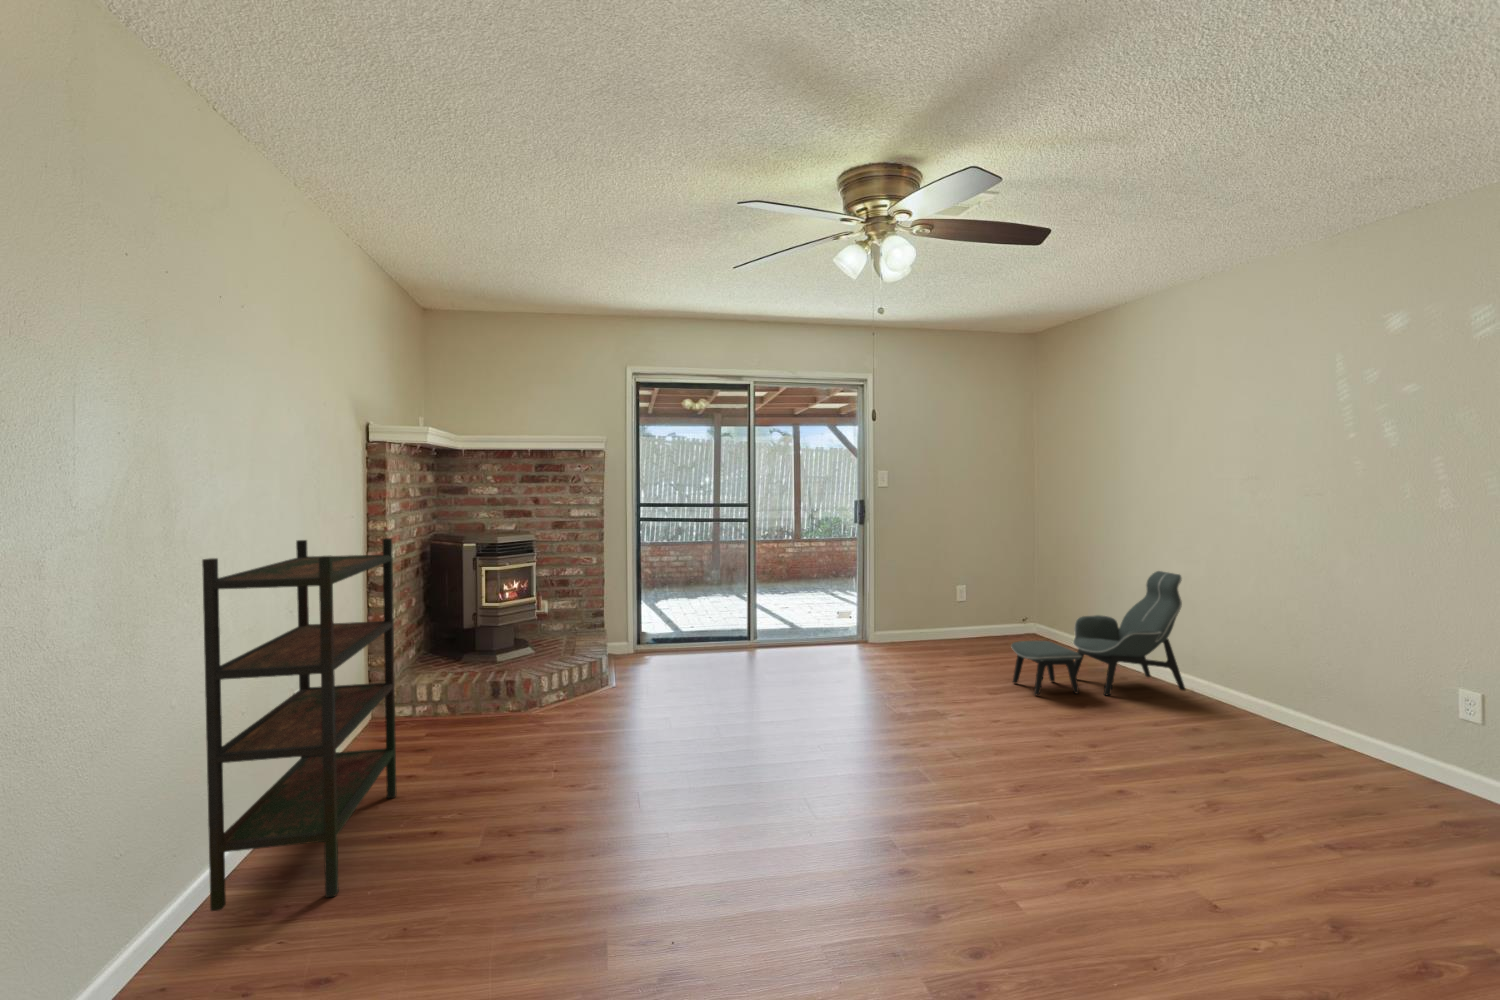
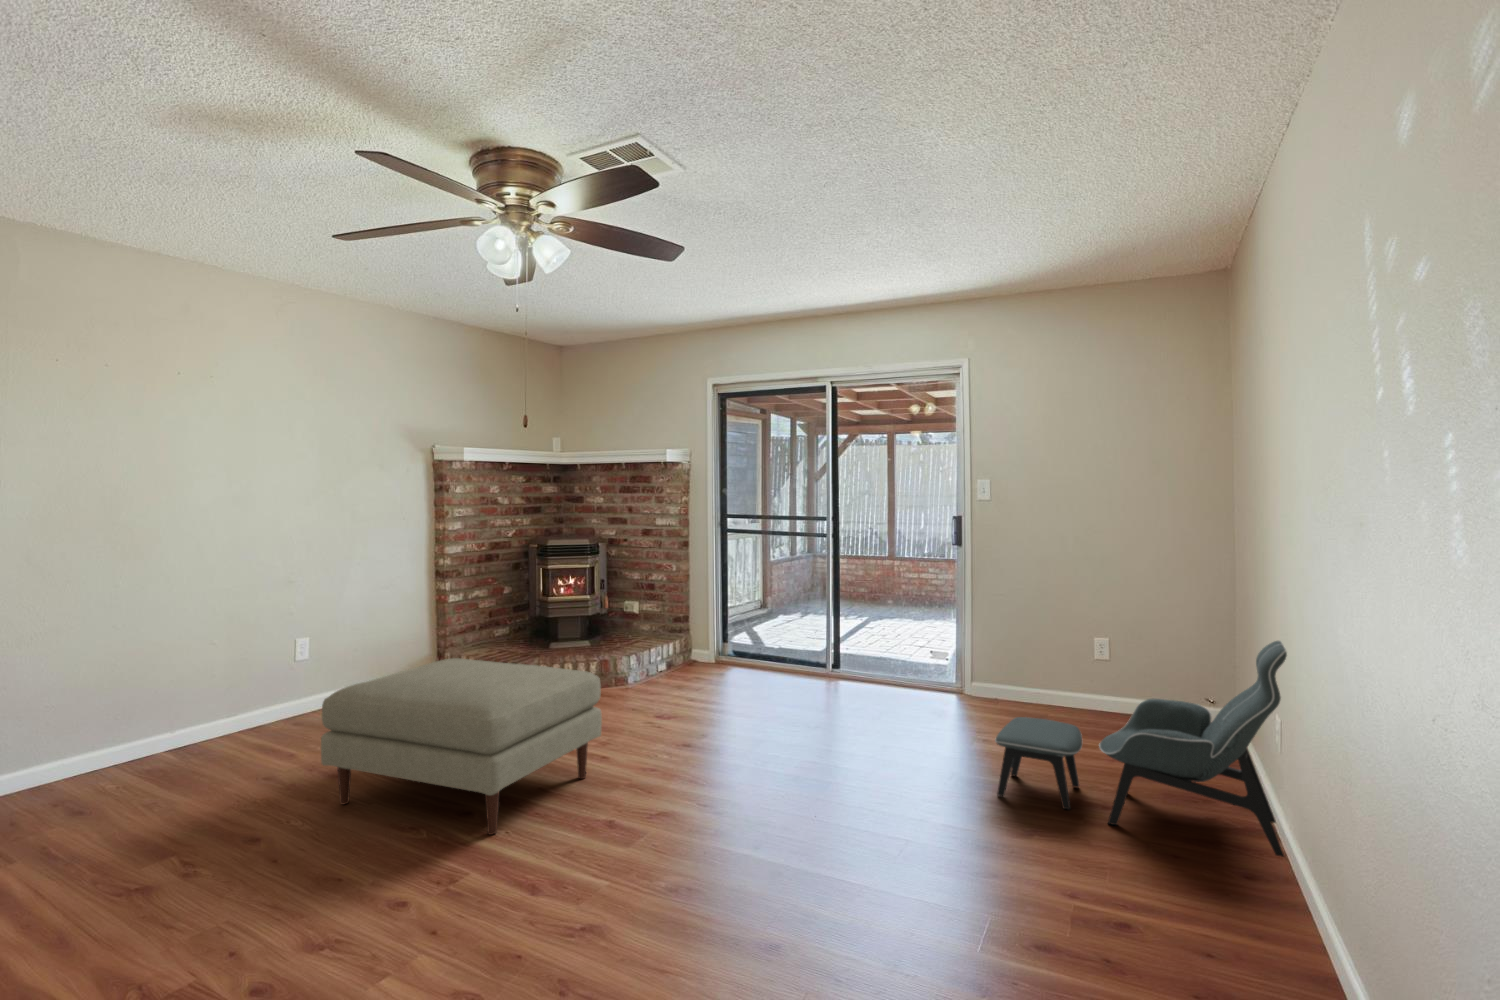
bookshelf: present [202,538,396,911] -> none [136,531,333,773]
ottoman: none [615,657,865,844] -> present [321,658,602,834]

